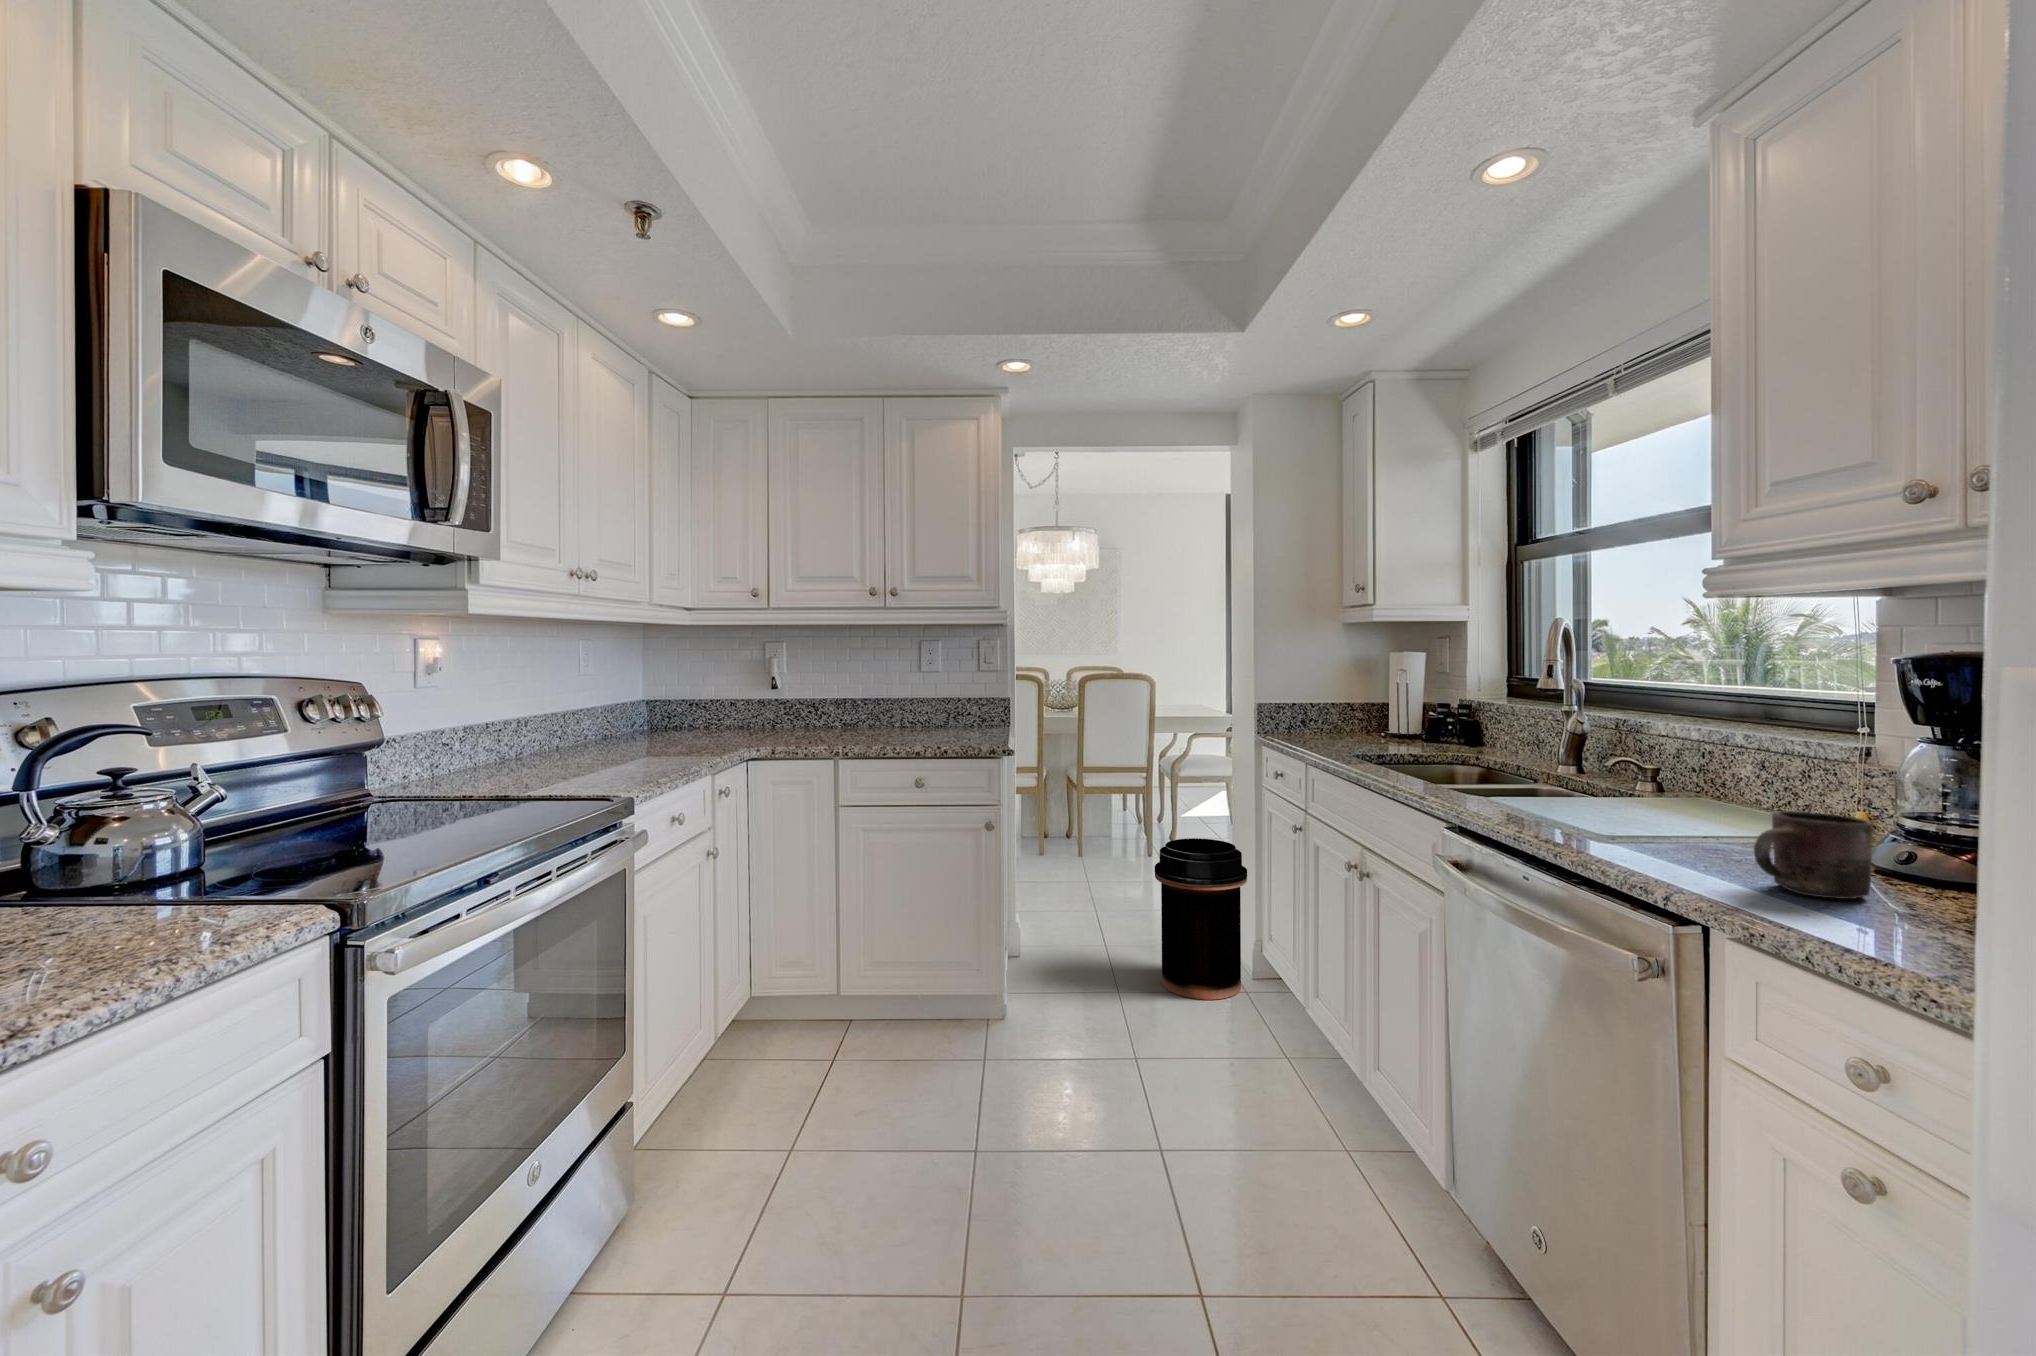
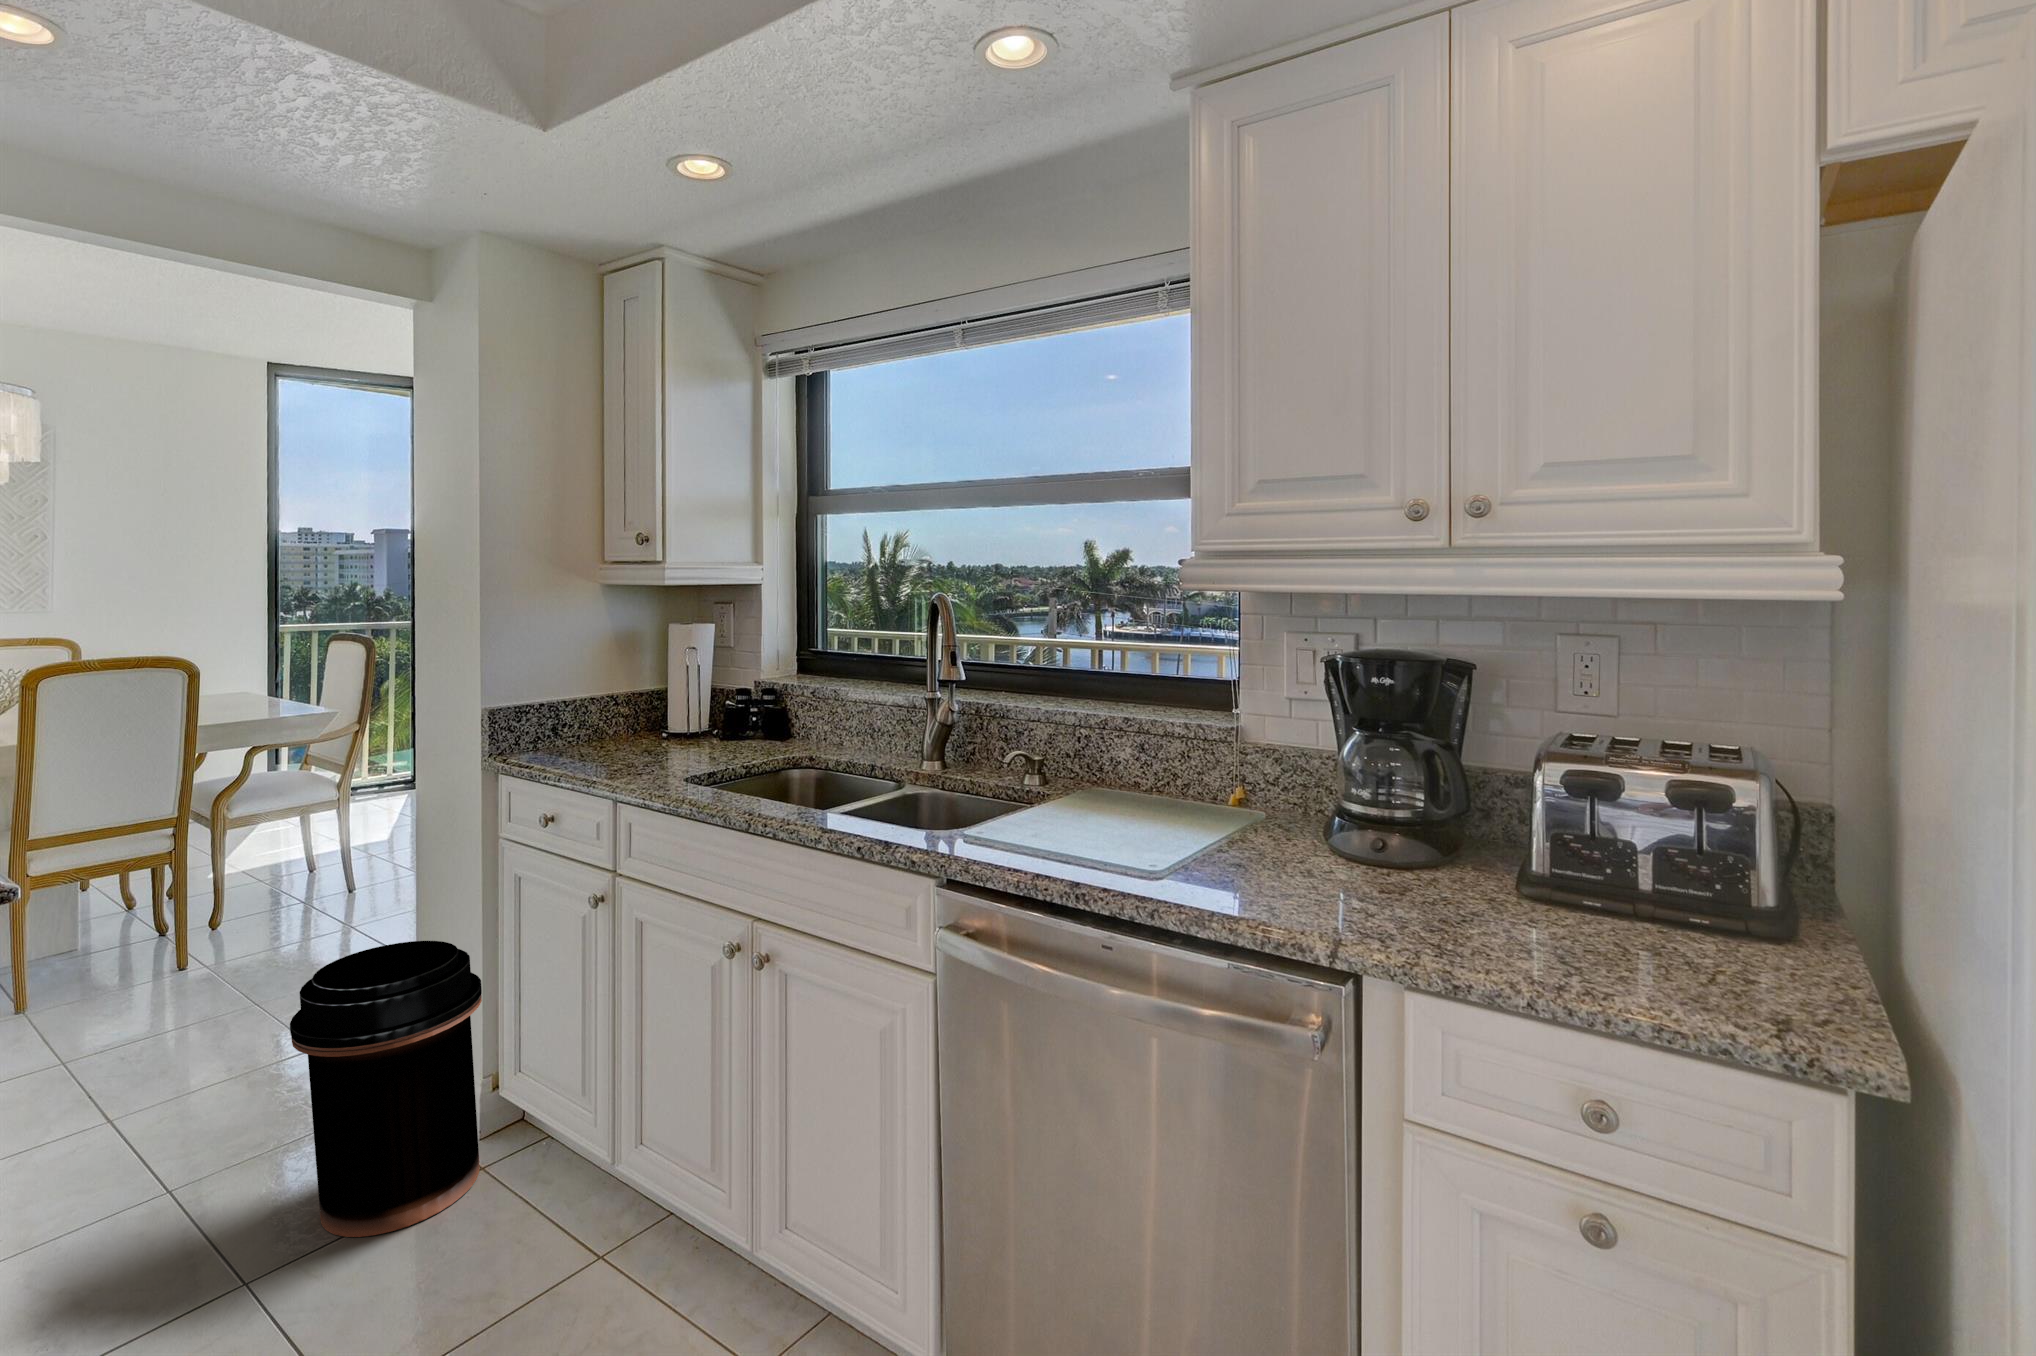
mug: present [1754,811,1873,899] -> none [1357,820,1439,913]

